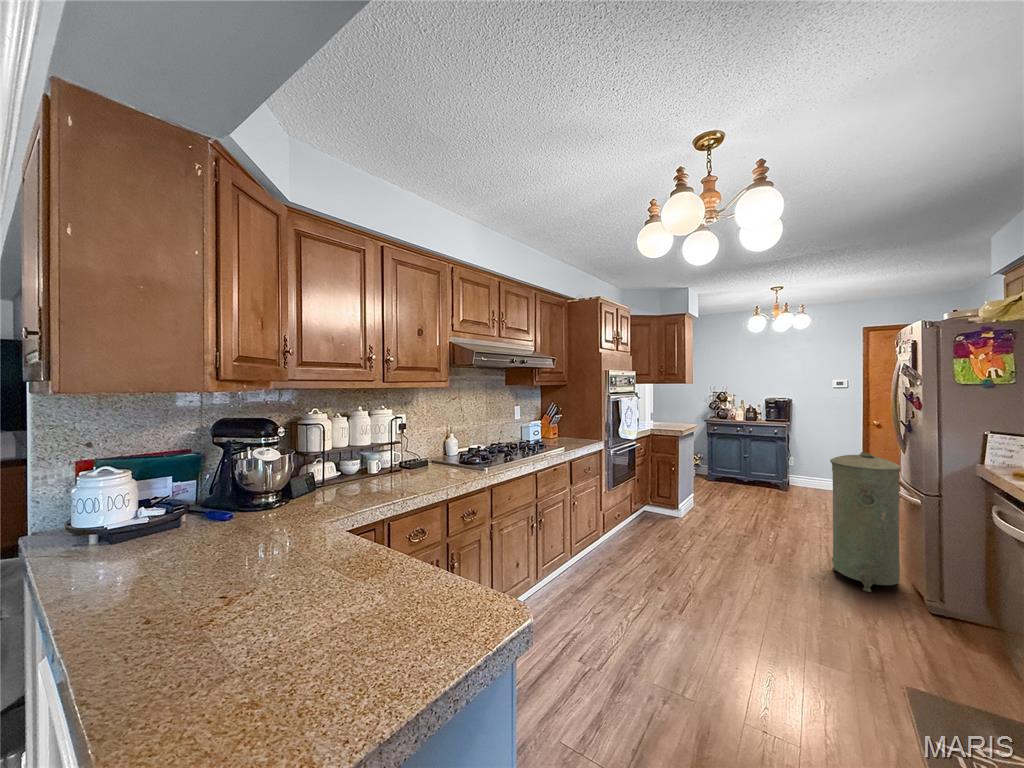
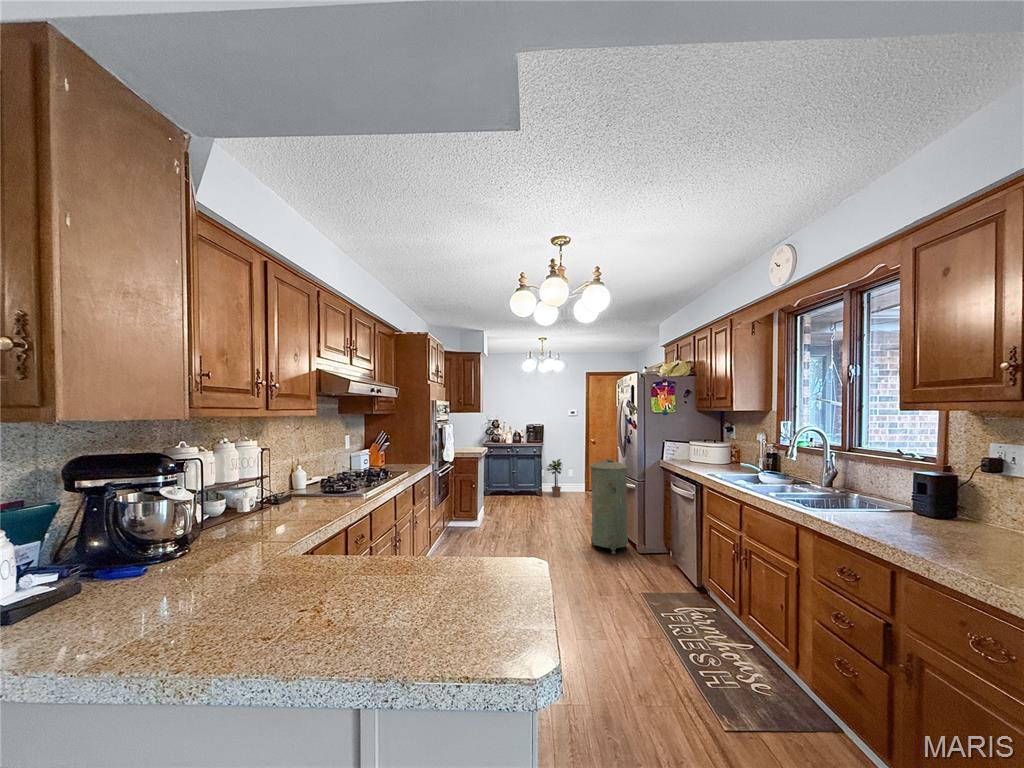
potted plant: none [792,444,822,493] -> present [547,459,562,497]

